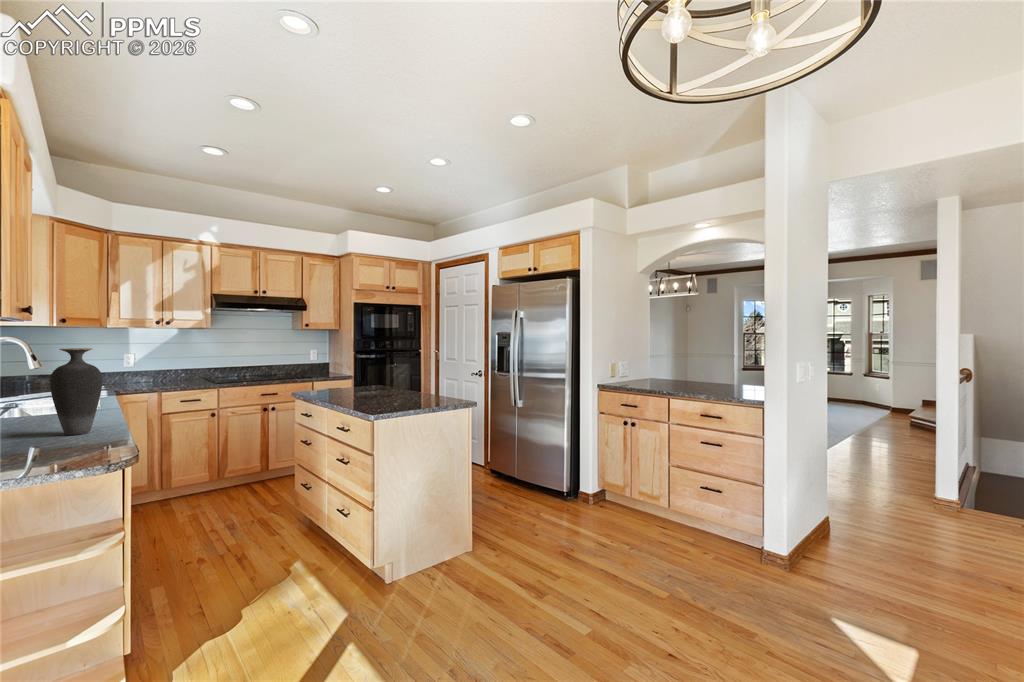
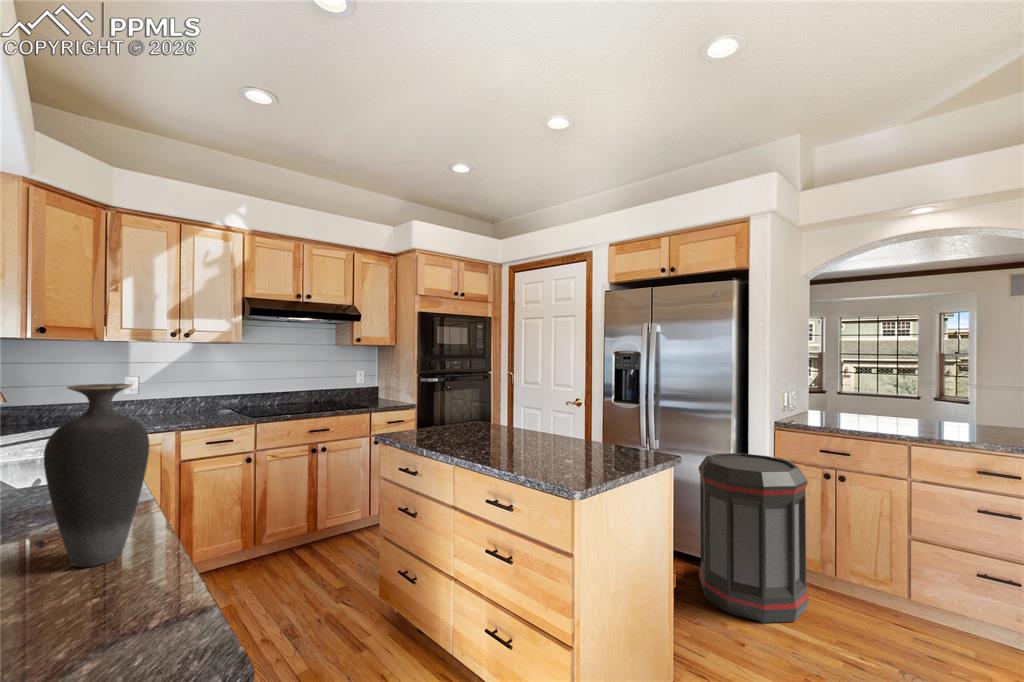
trash can: none [532,409,604,525] -> present [699,453,809,623]

